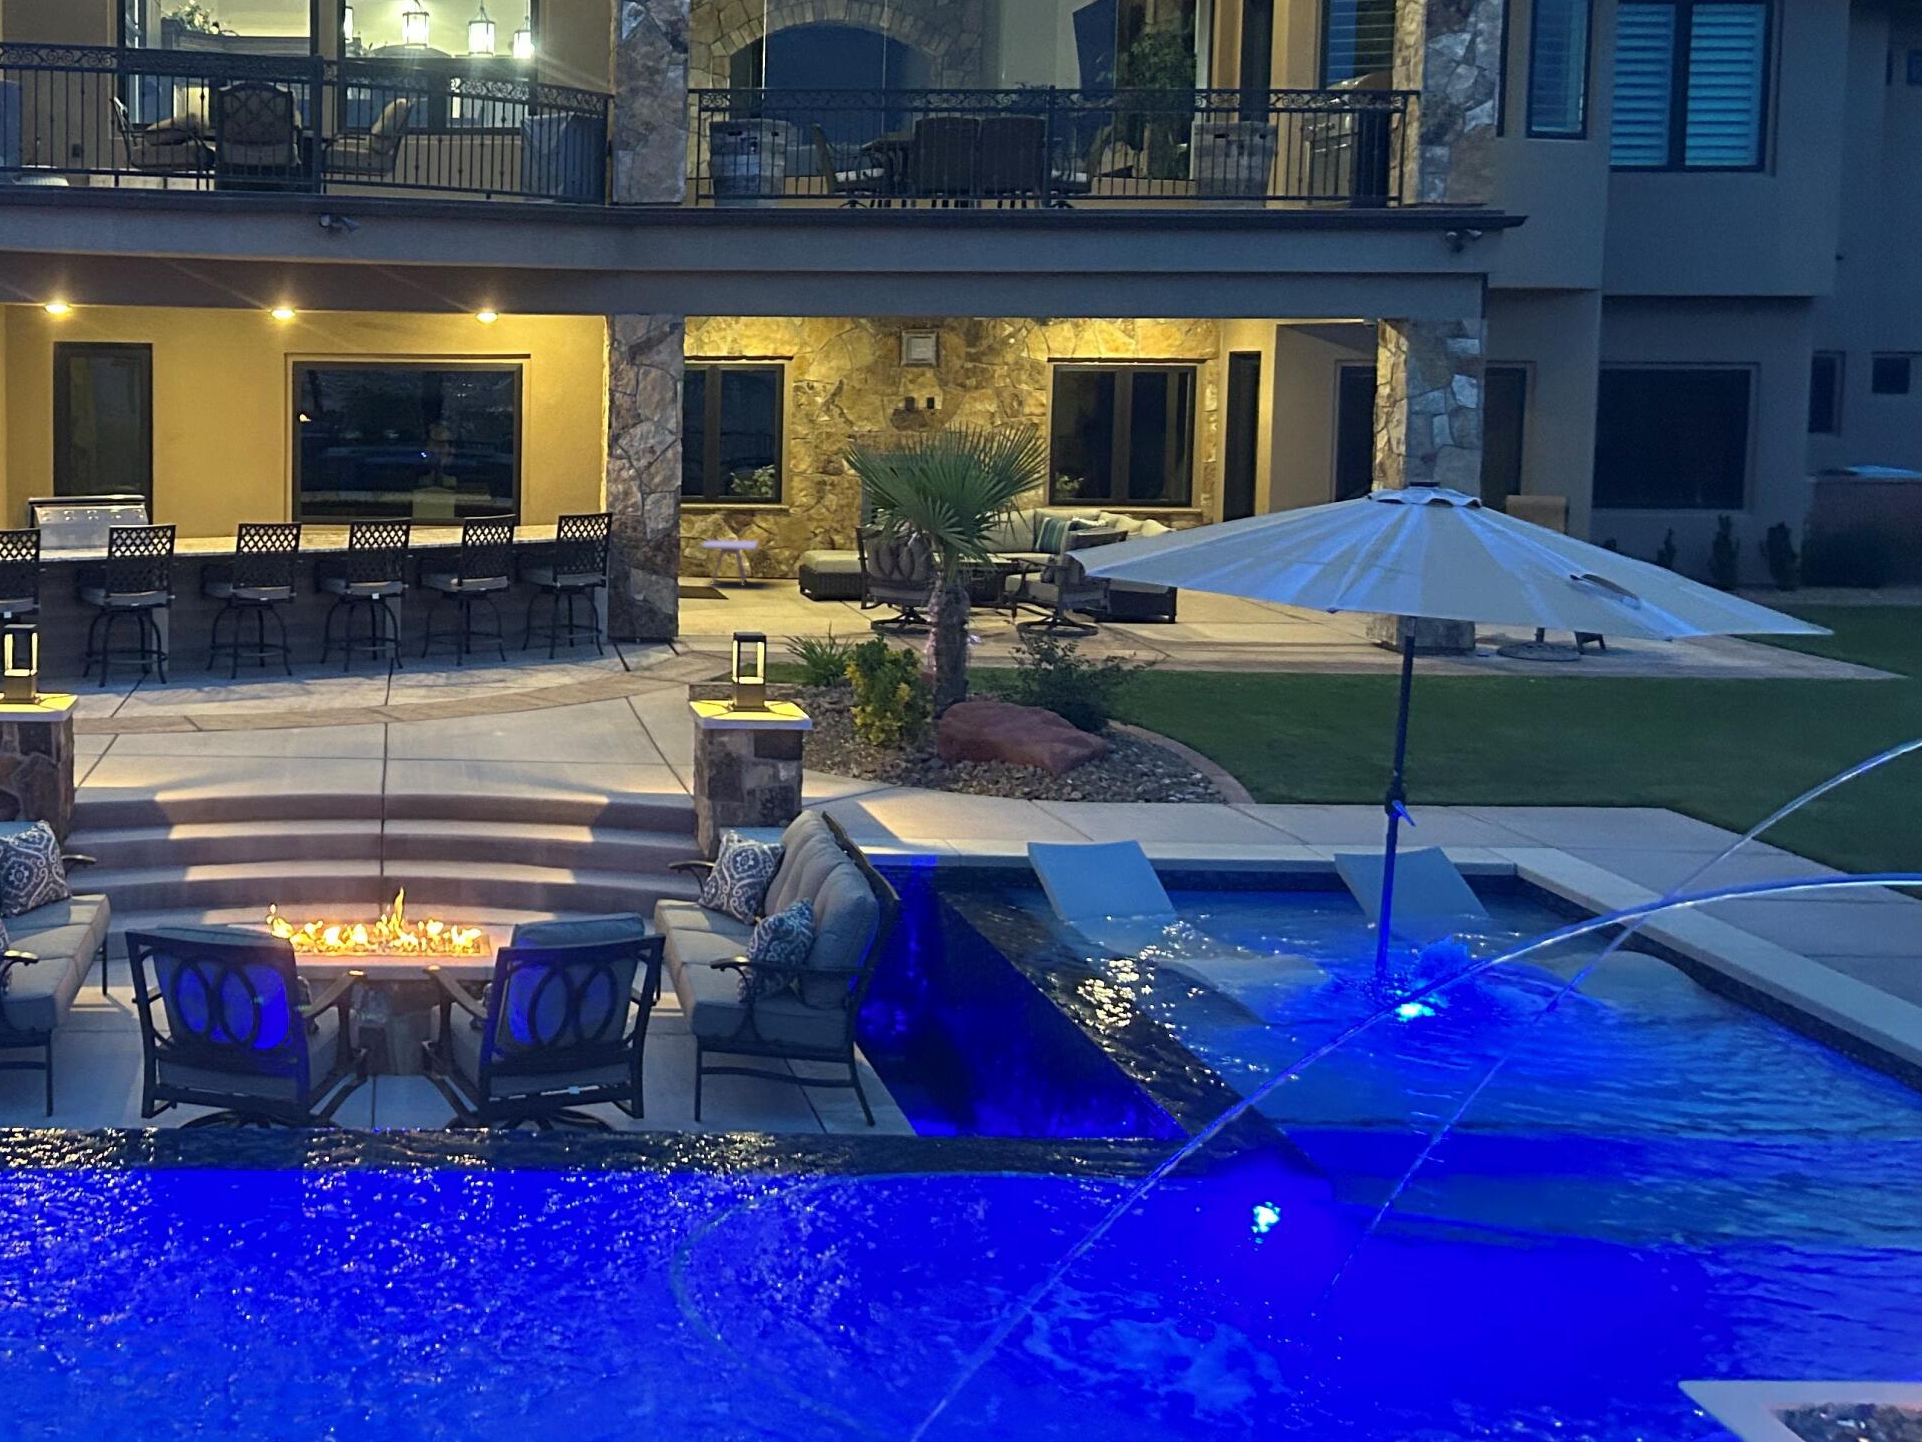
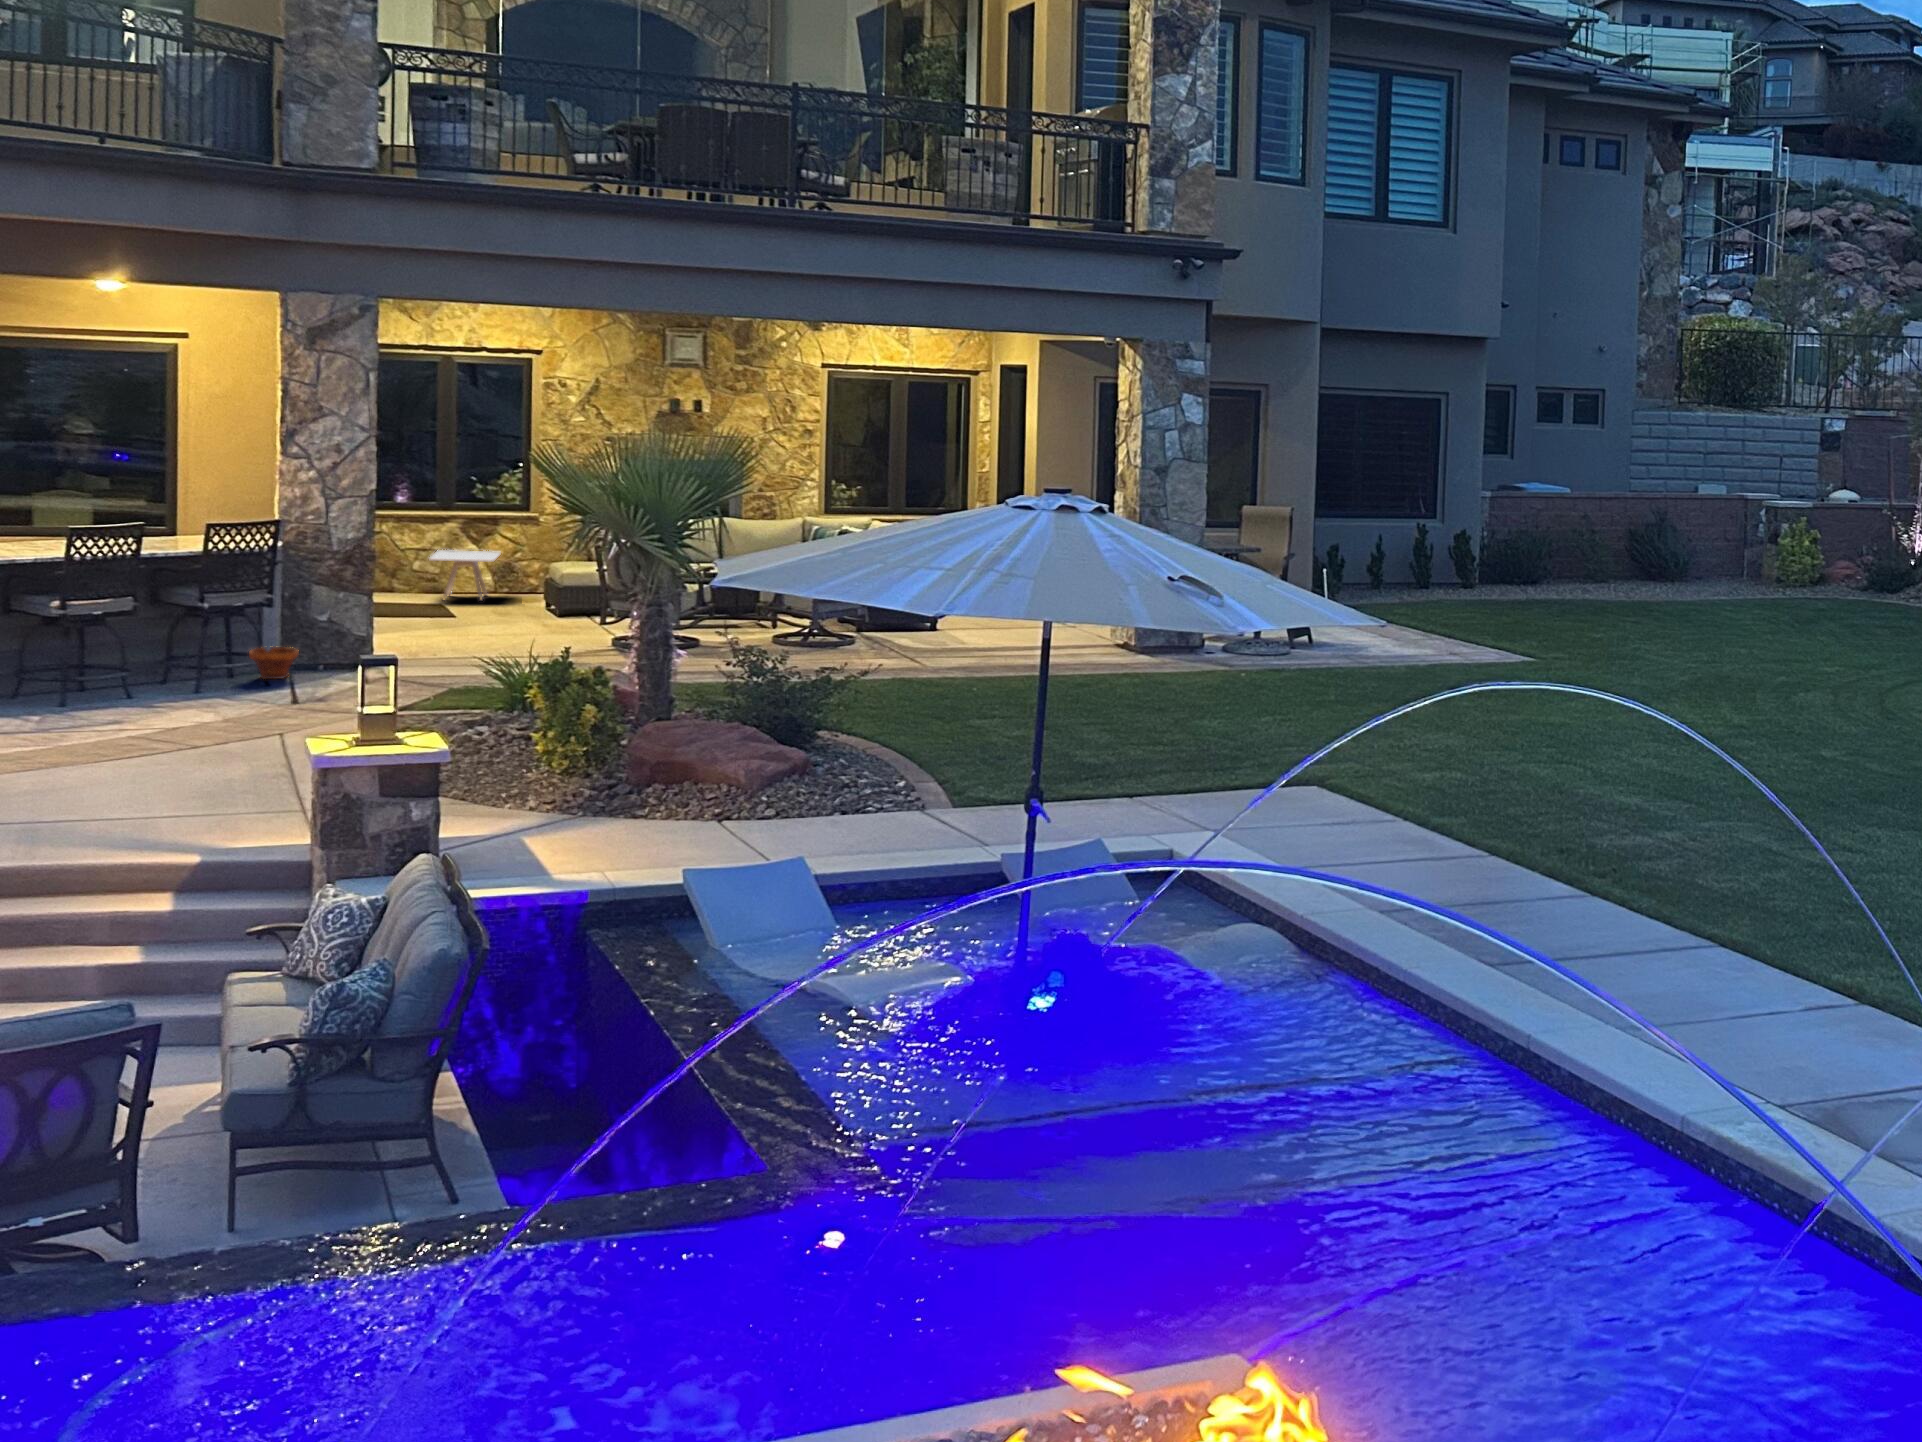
planter: none [586,620,623,648] -> present [249,646,299,679]

